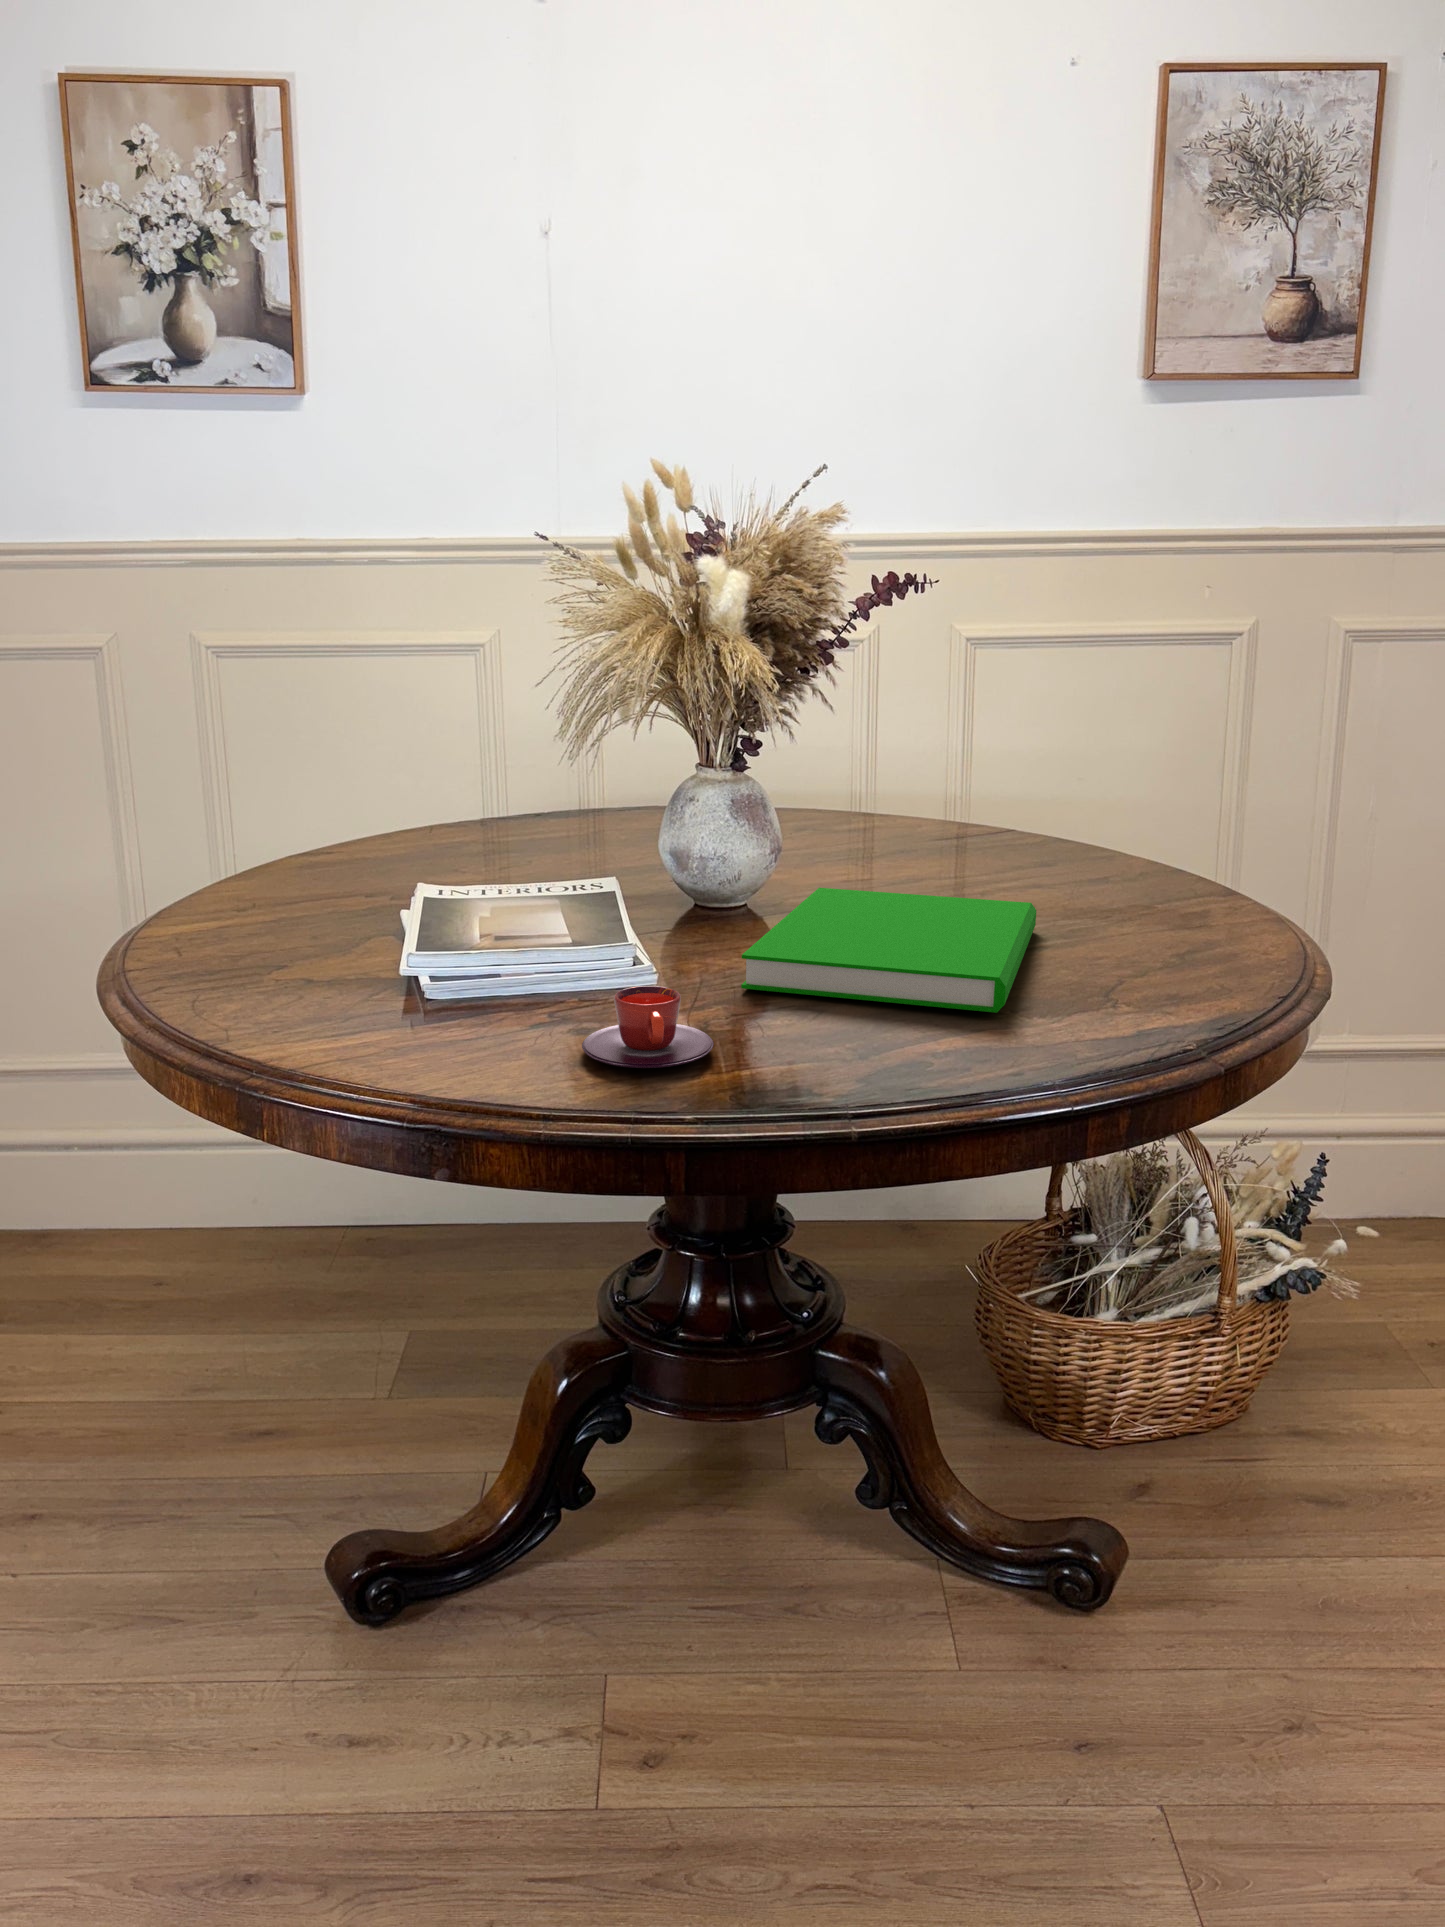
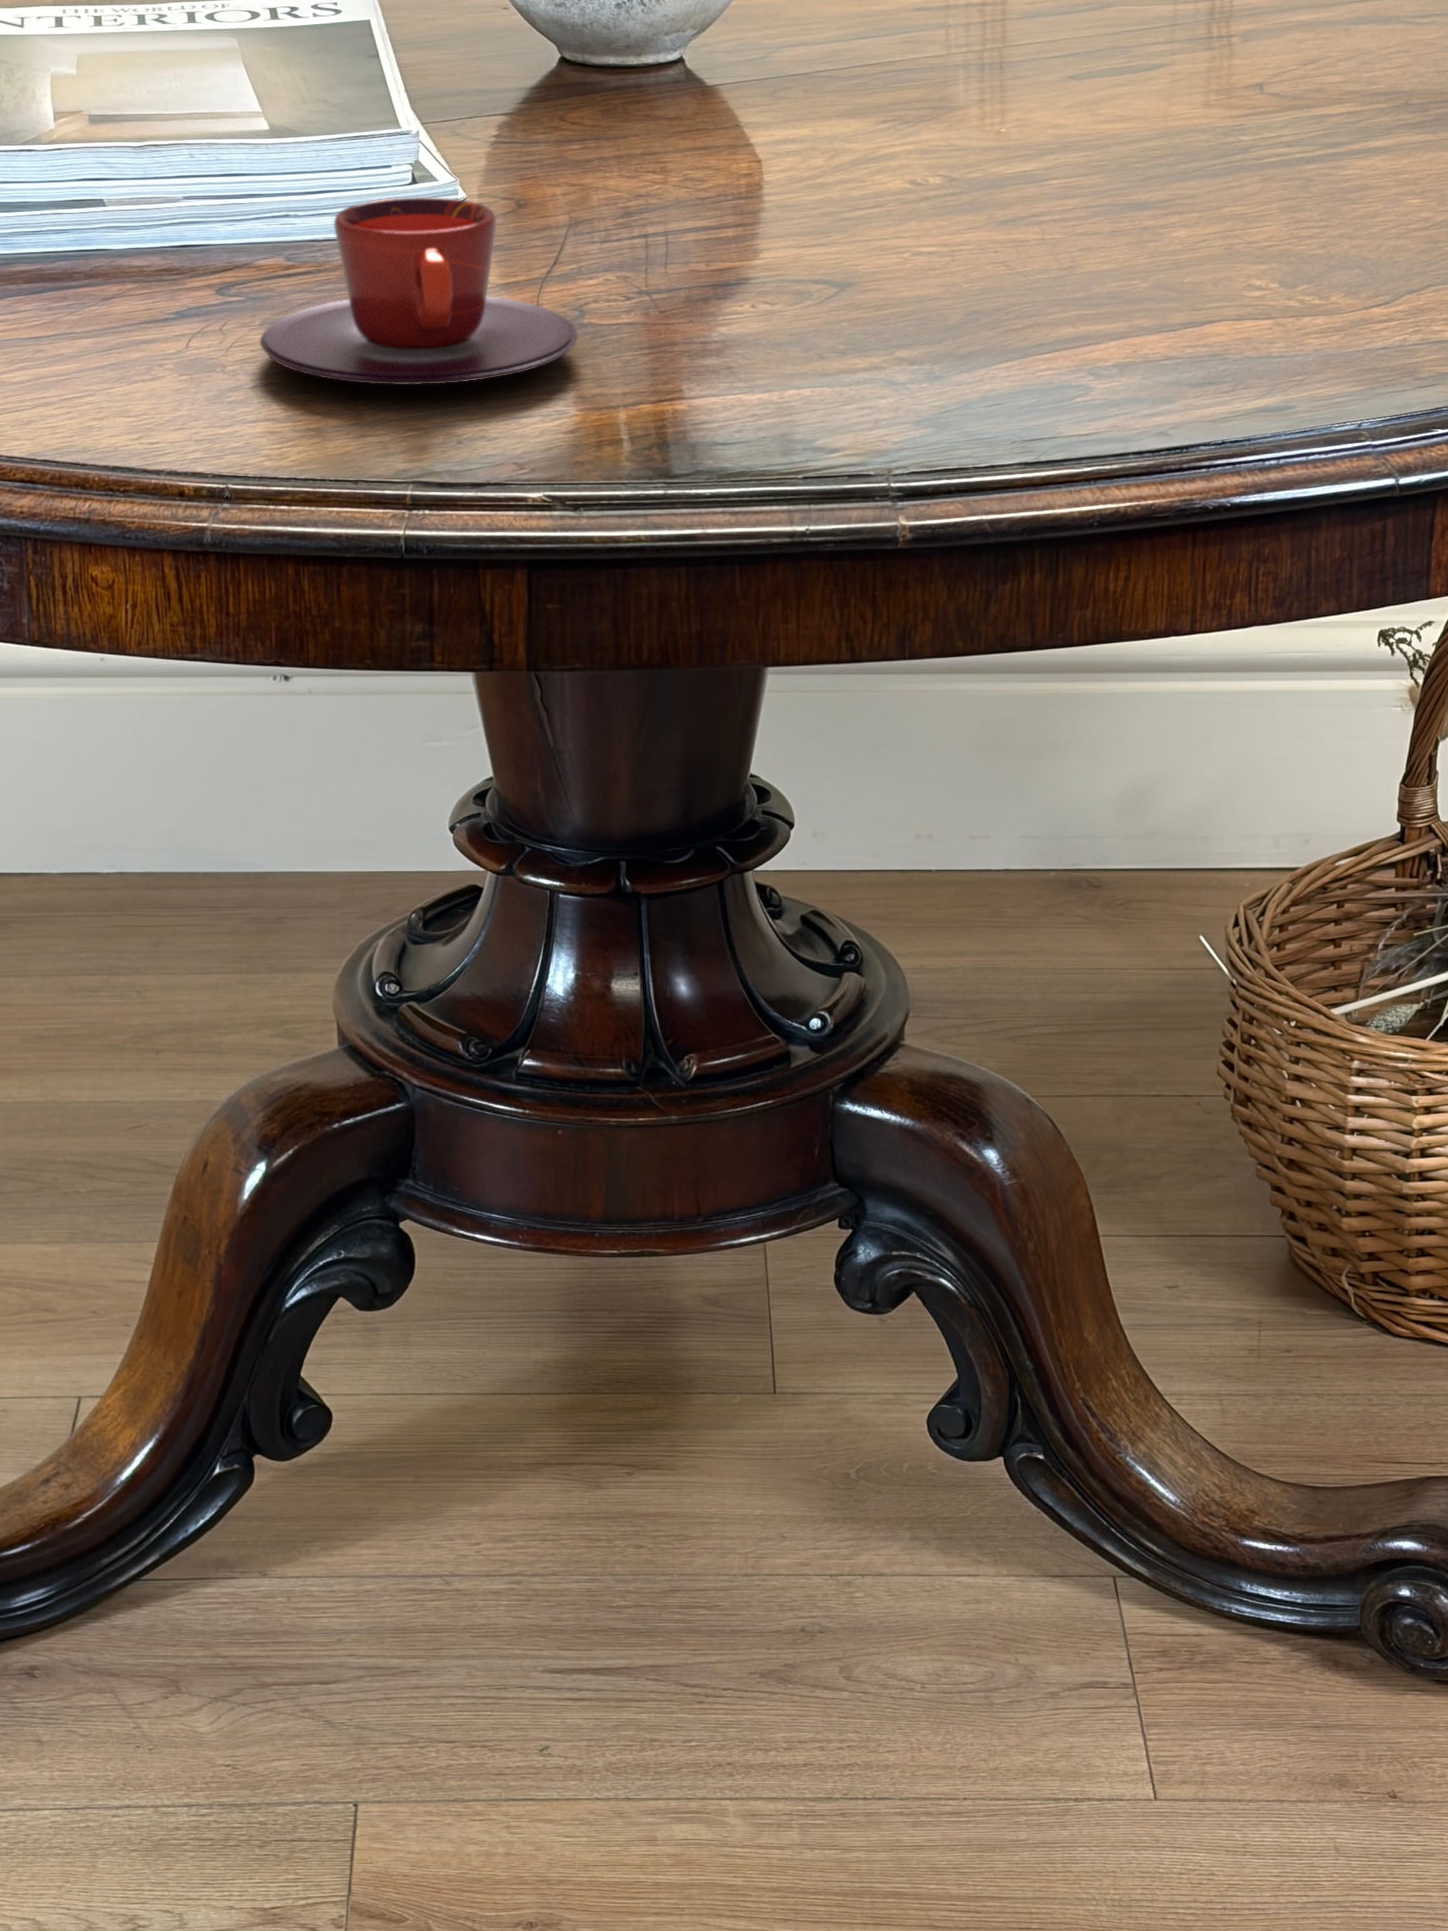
book: present [741,888,1036,1013] -> none [659,19,1387,276]

